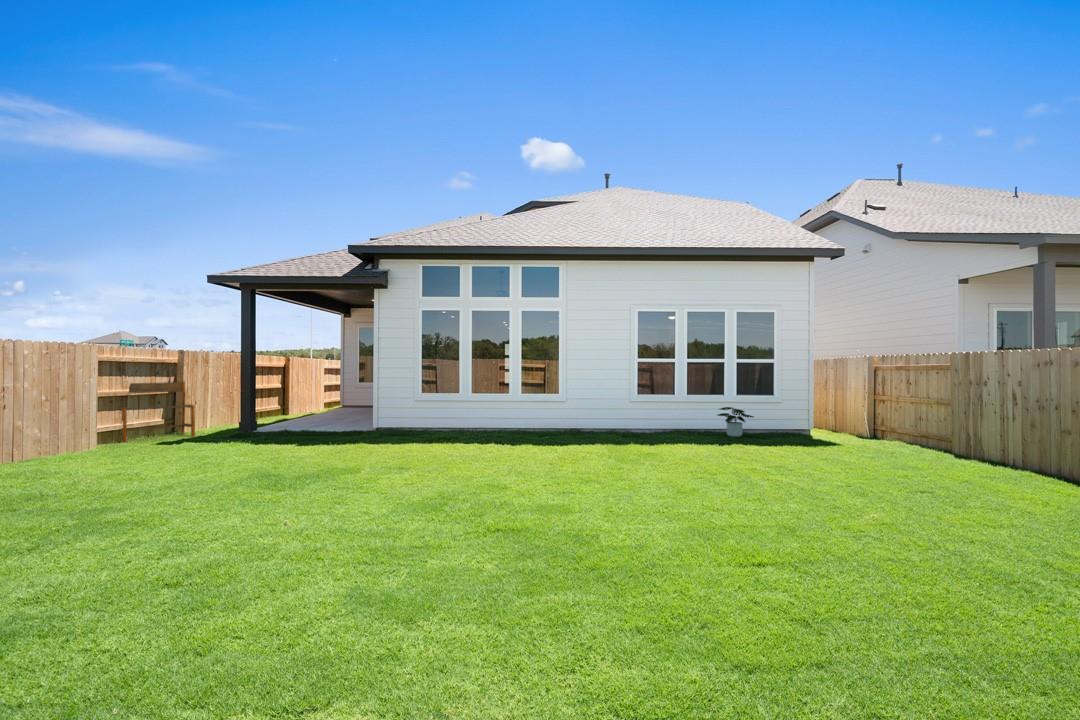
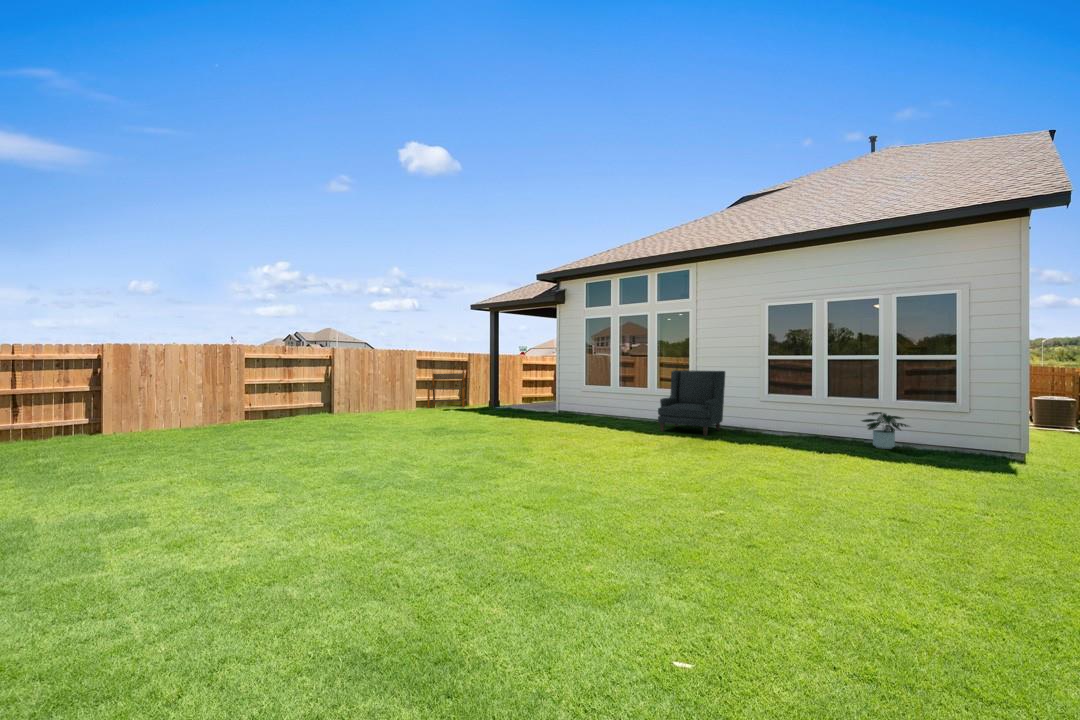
chair: none [546,374,605,441] -> present [658,370,725,436]

